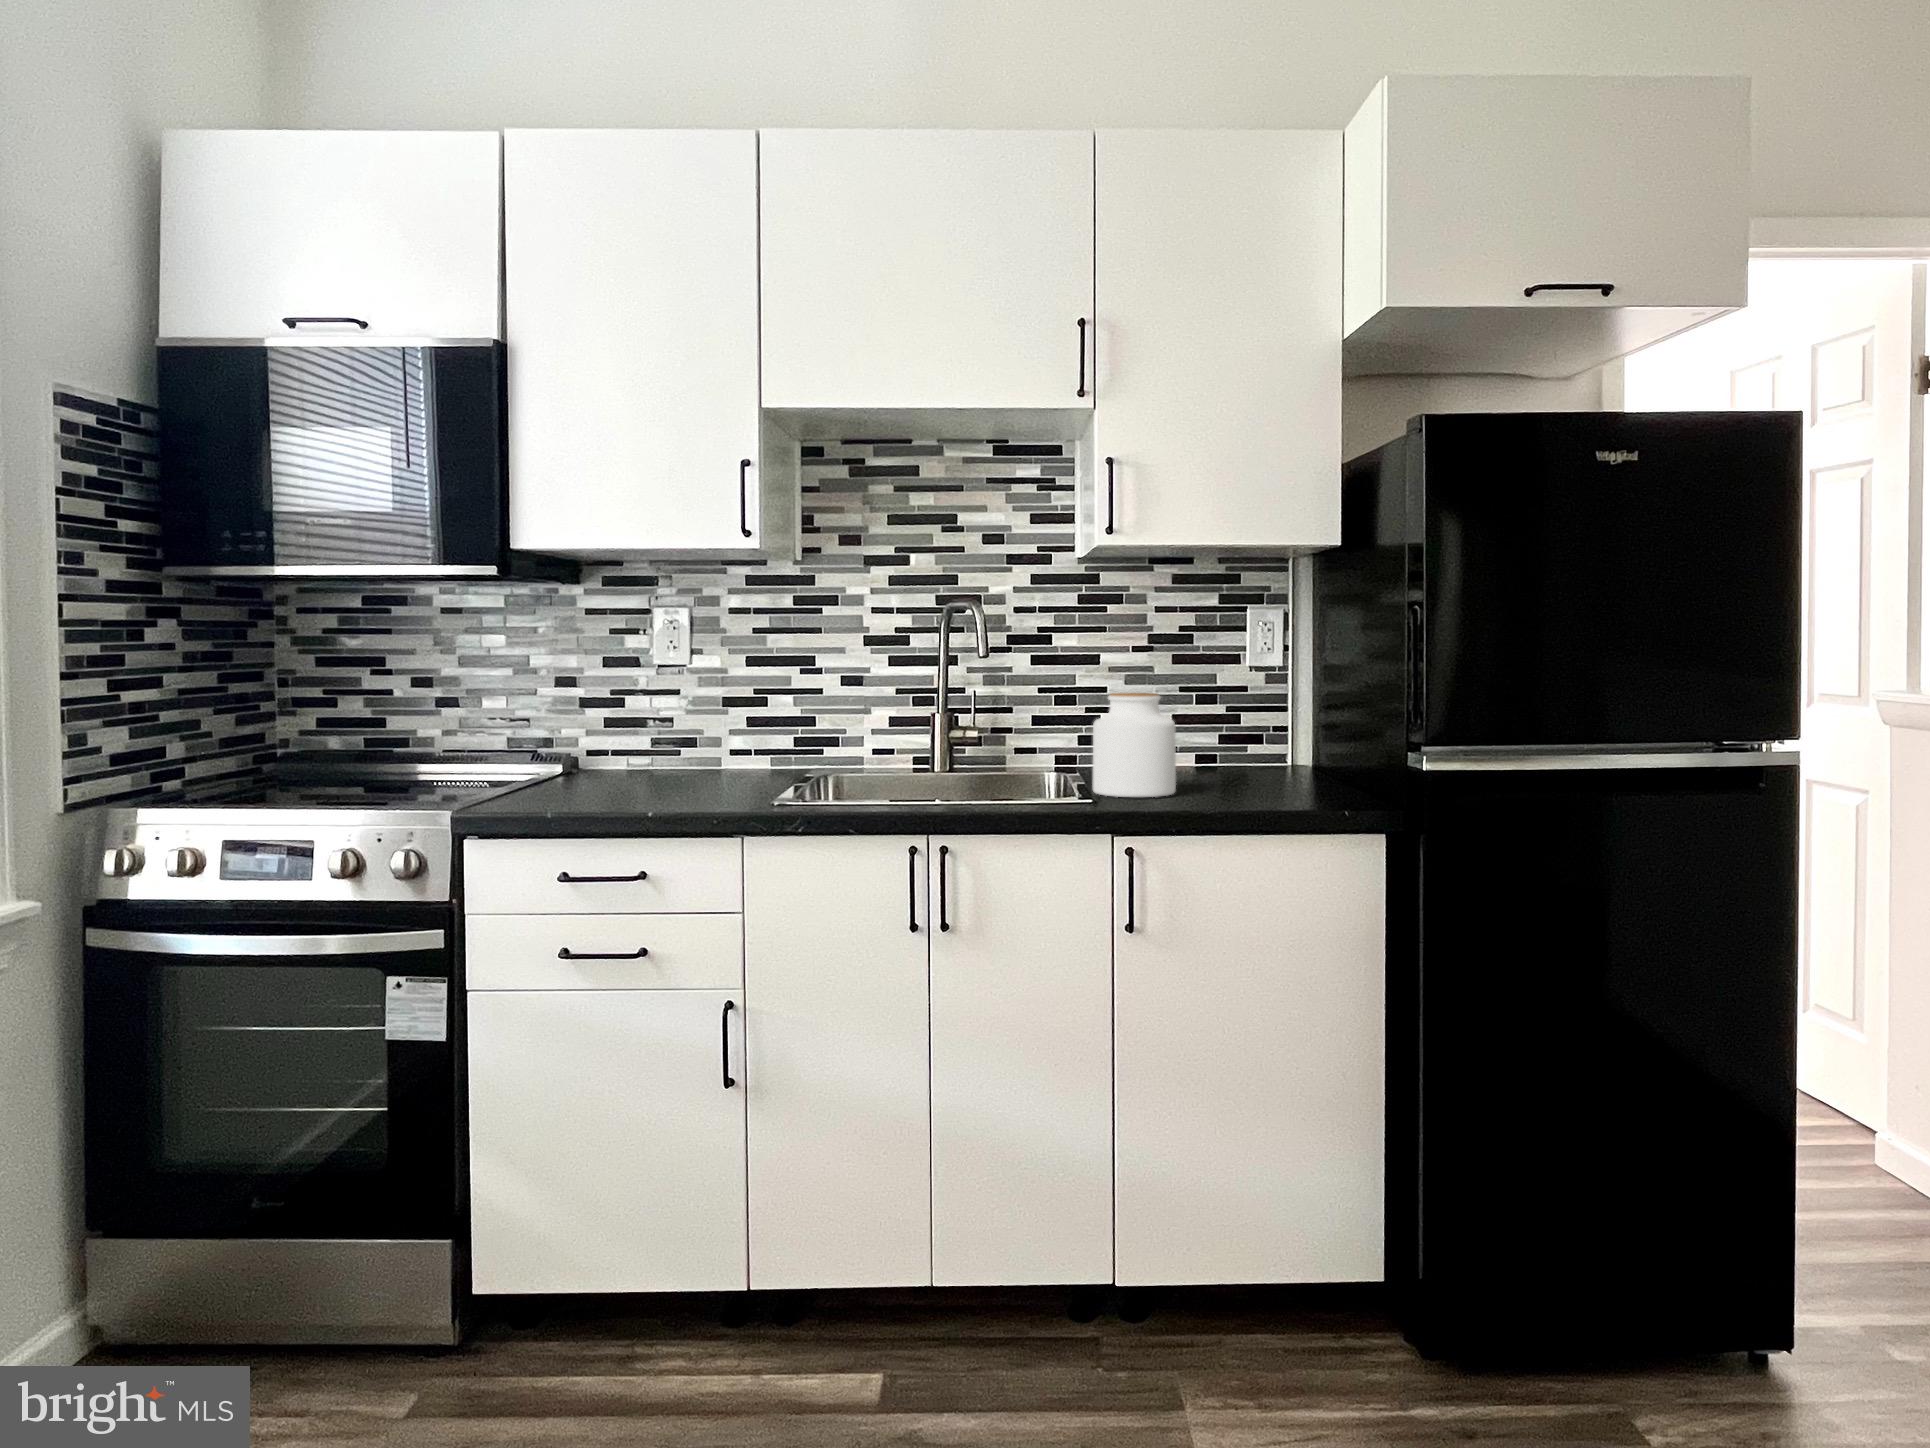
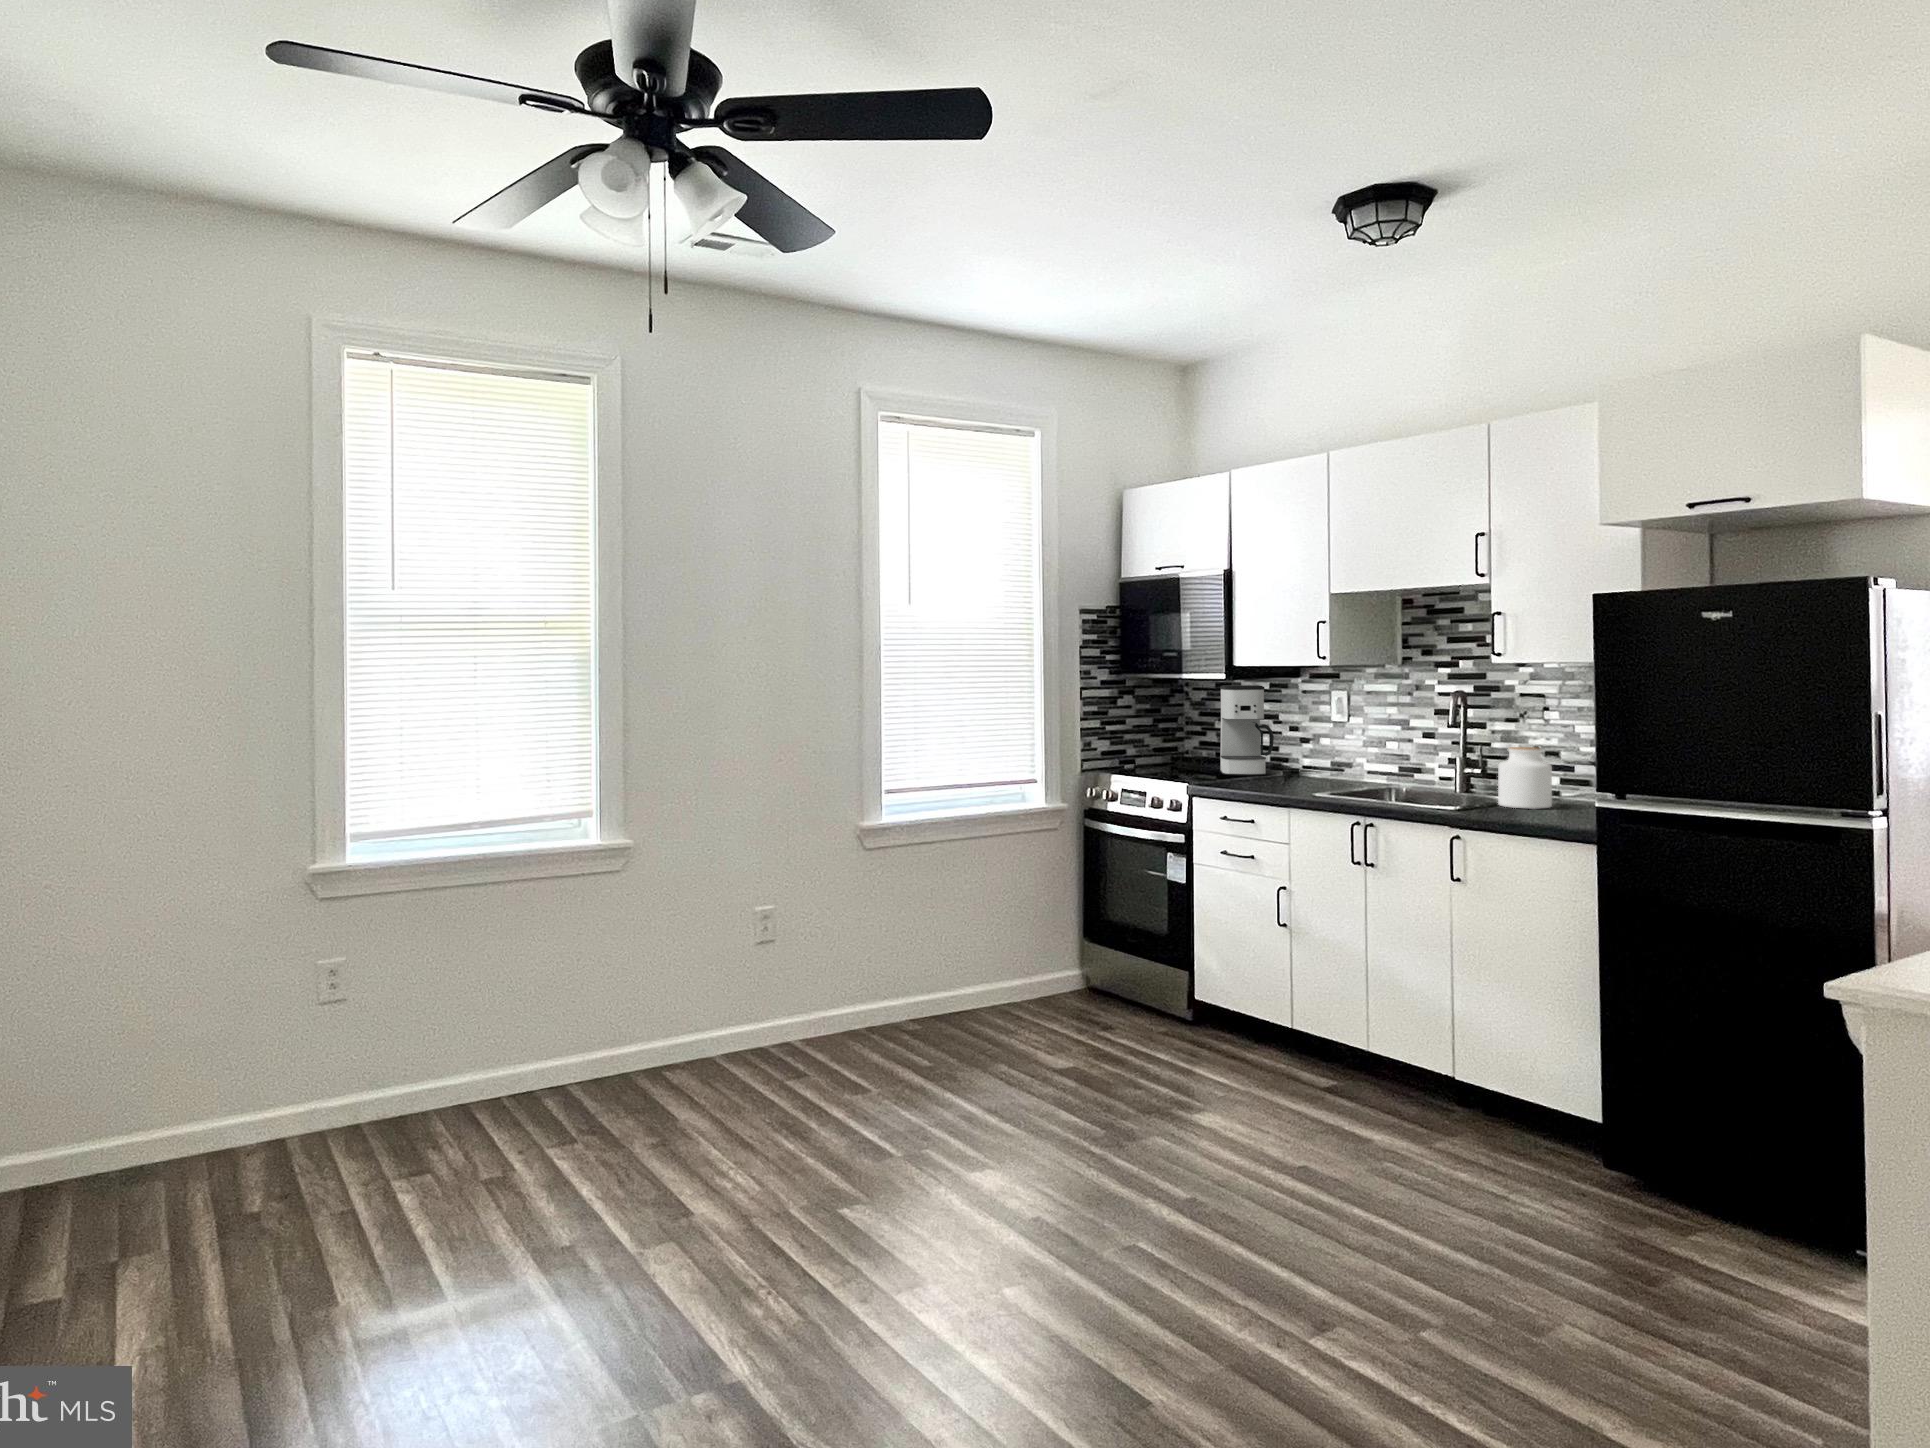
coffee maker: none [406,596,531,784] -> present [1220,685,1274,775]

